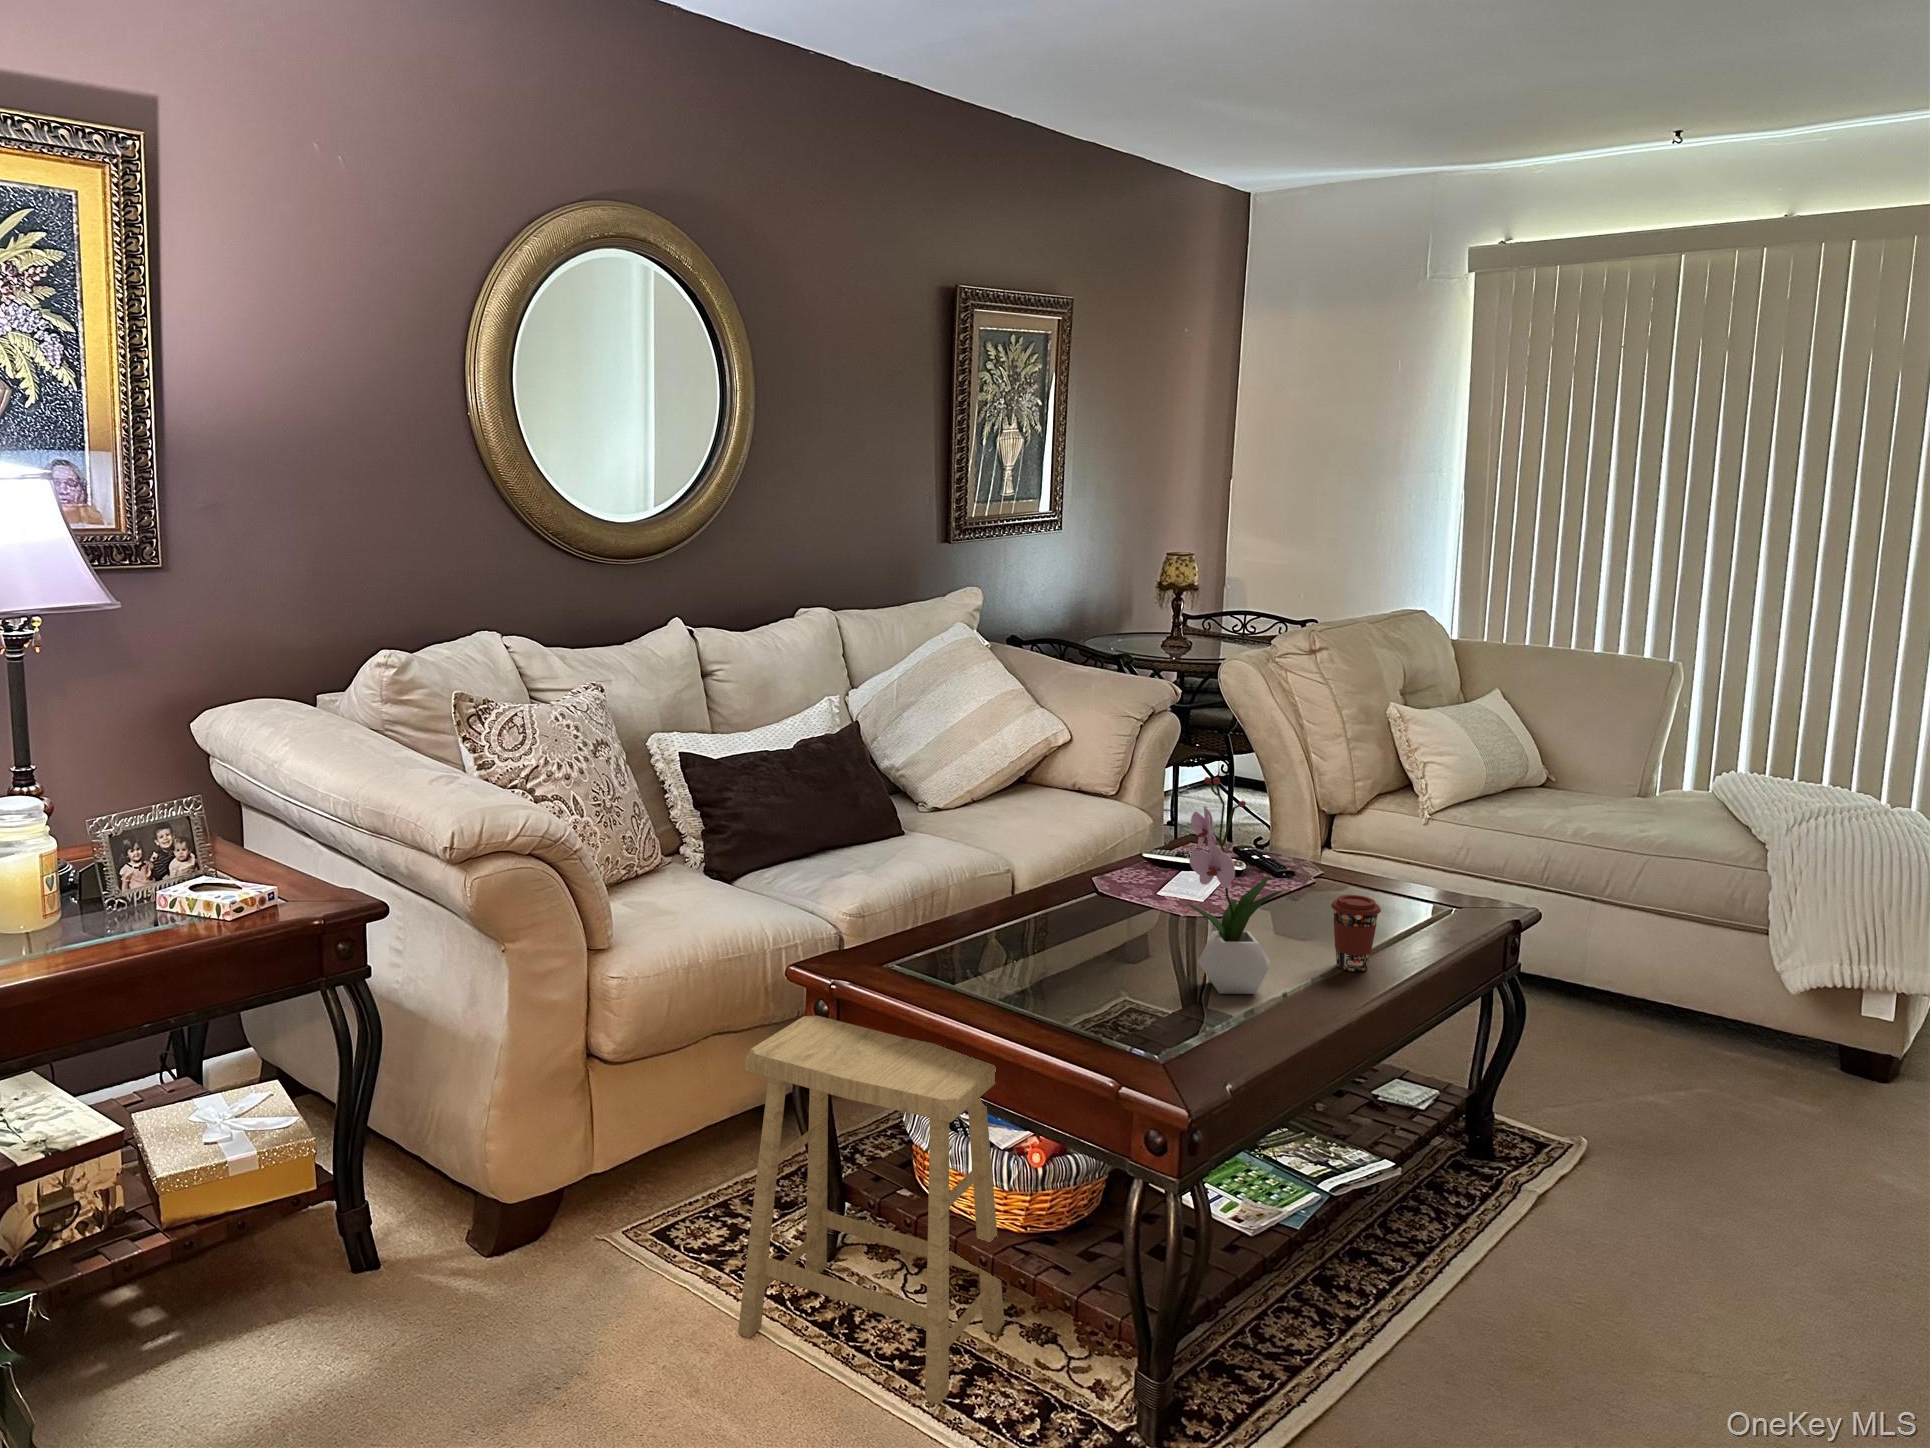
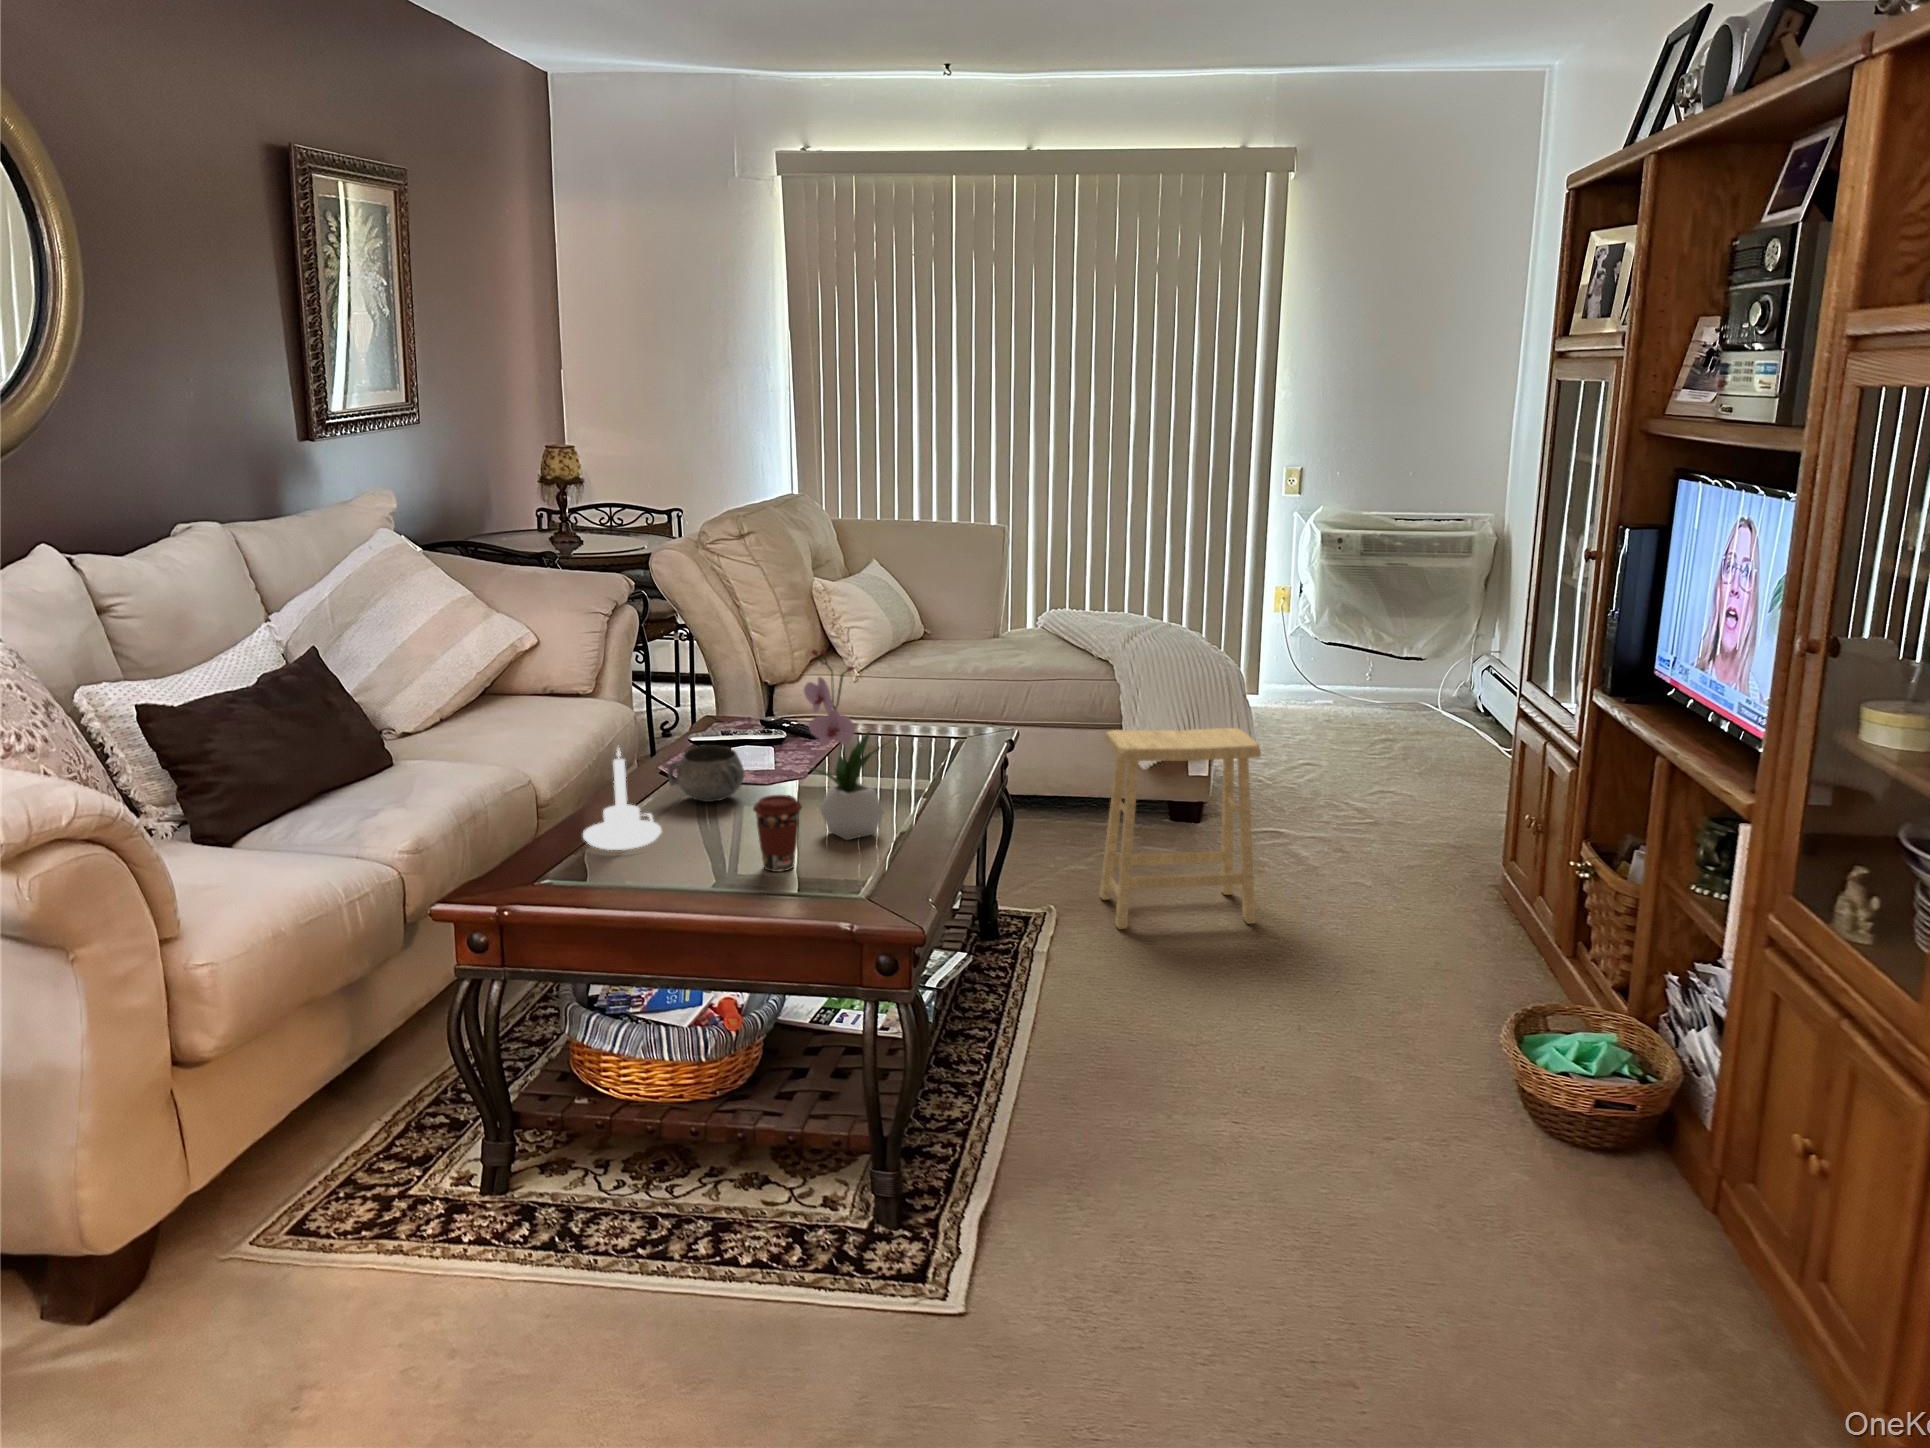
candle holder: none [965,848,1043,954] -> present [583,749,662,850]
decorative bowl: none [1084,864,1165,925] -> present [667,745,744,802]
coffee cup: present [1331,895,1381,971] -> present [753,795,802,872]
footstool: present [738,1016,1004,1405] -> present [1099,728,1261,929]

